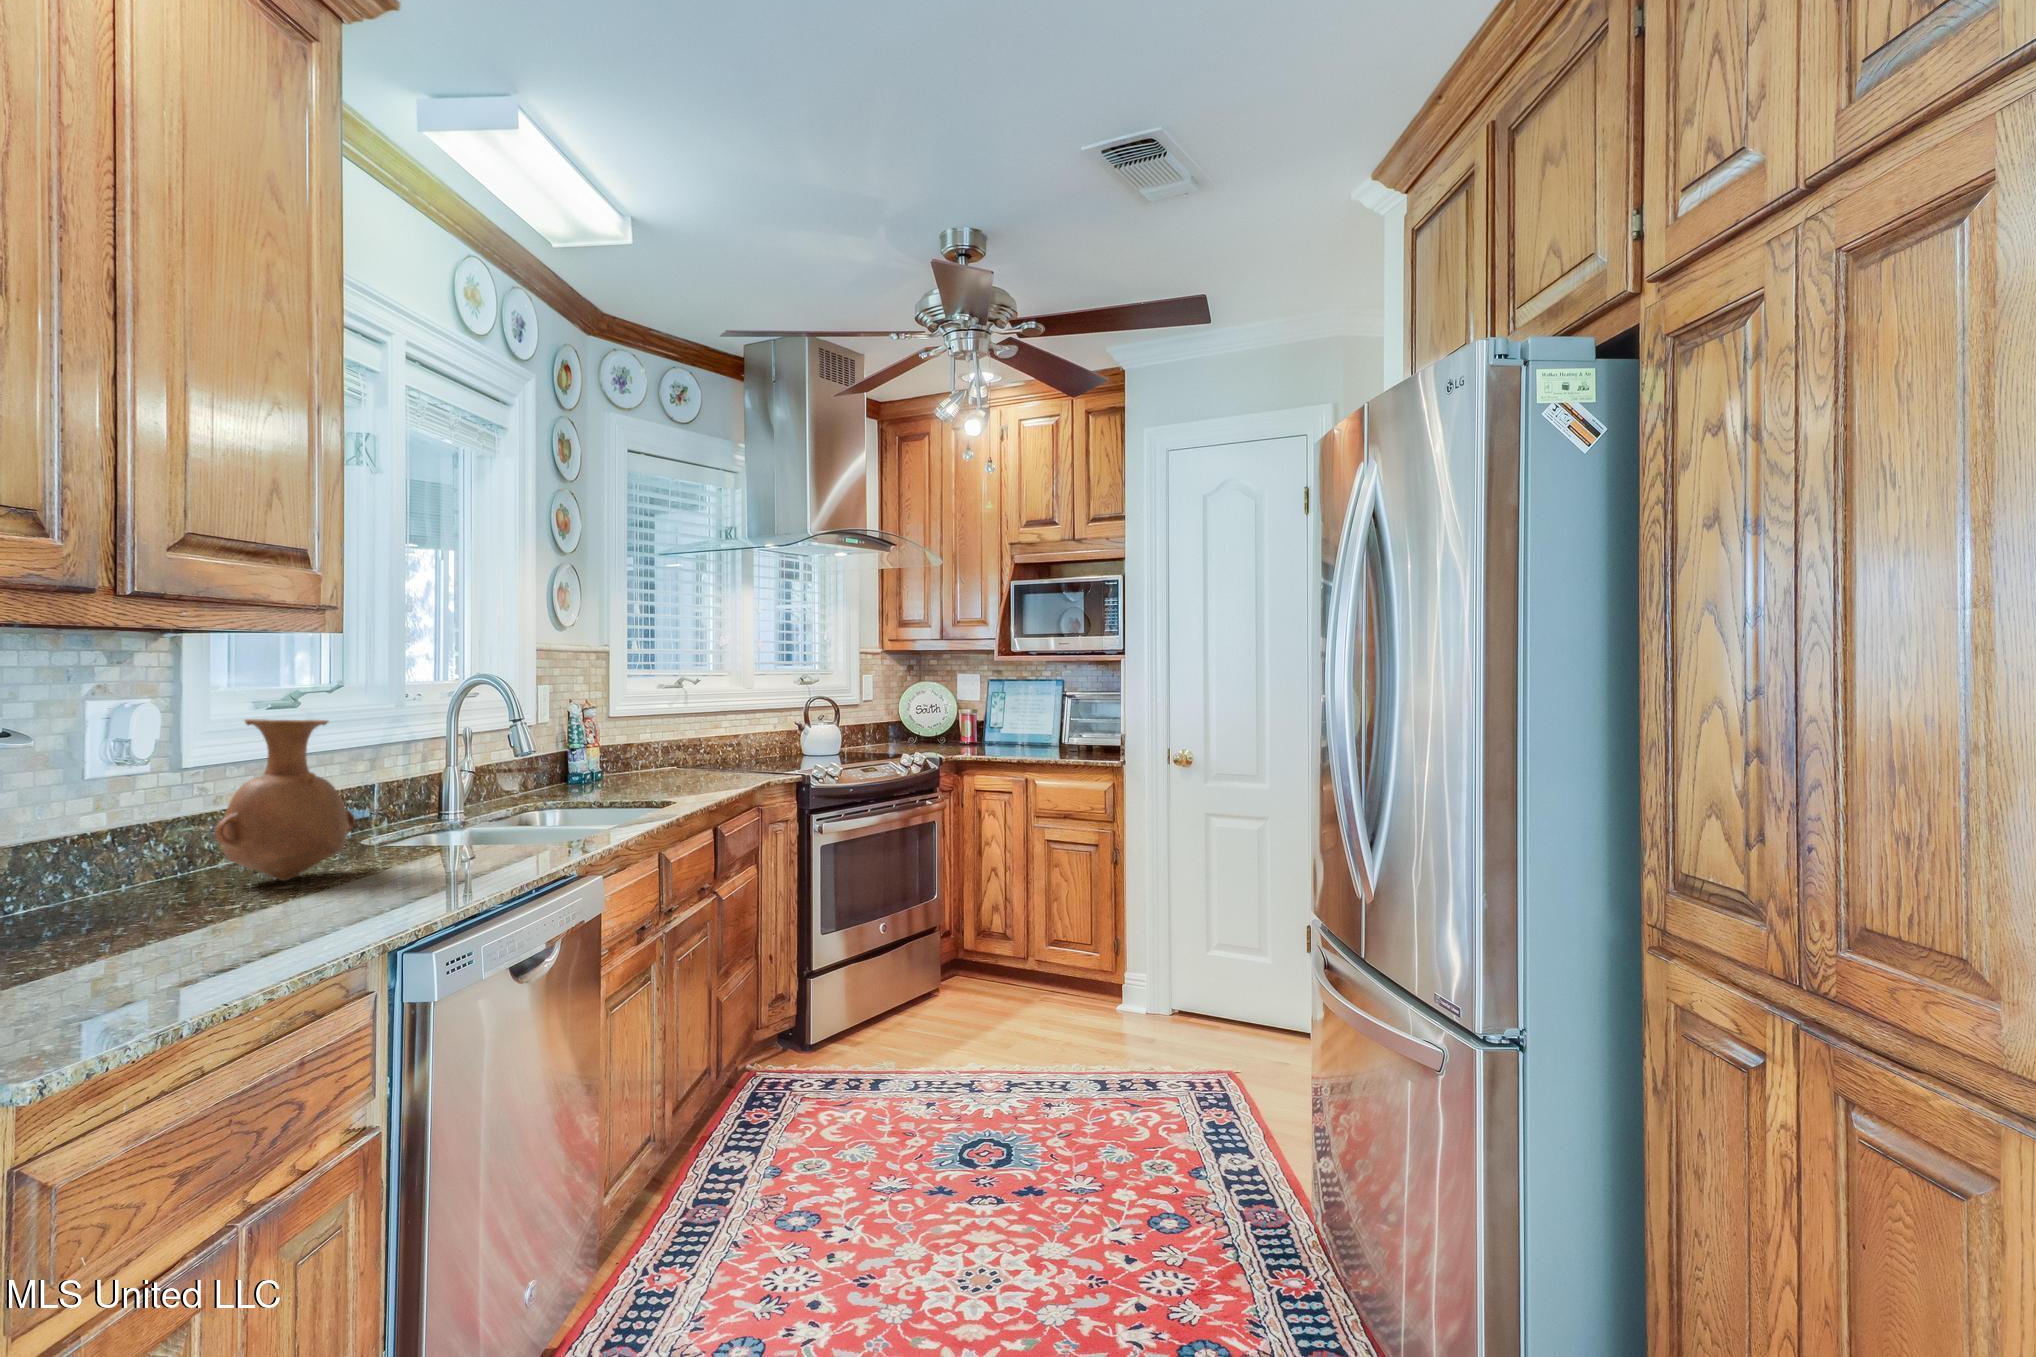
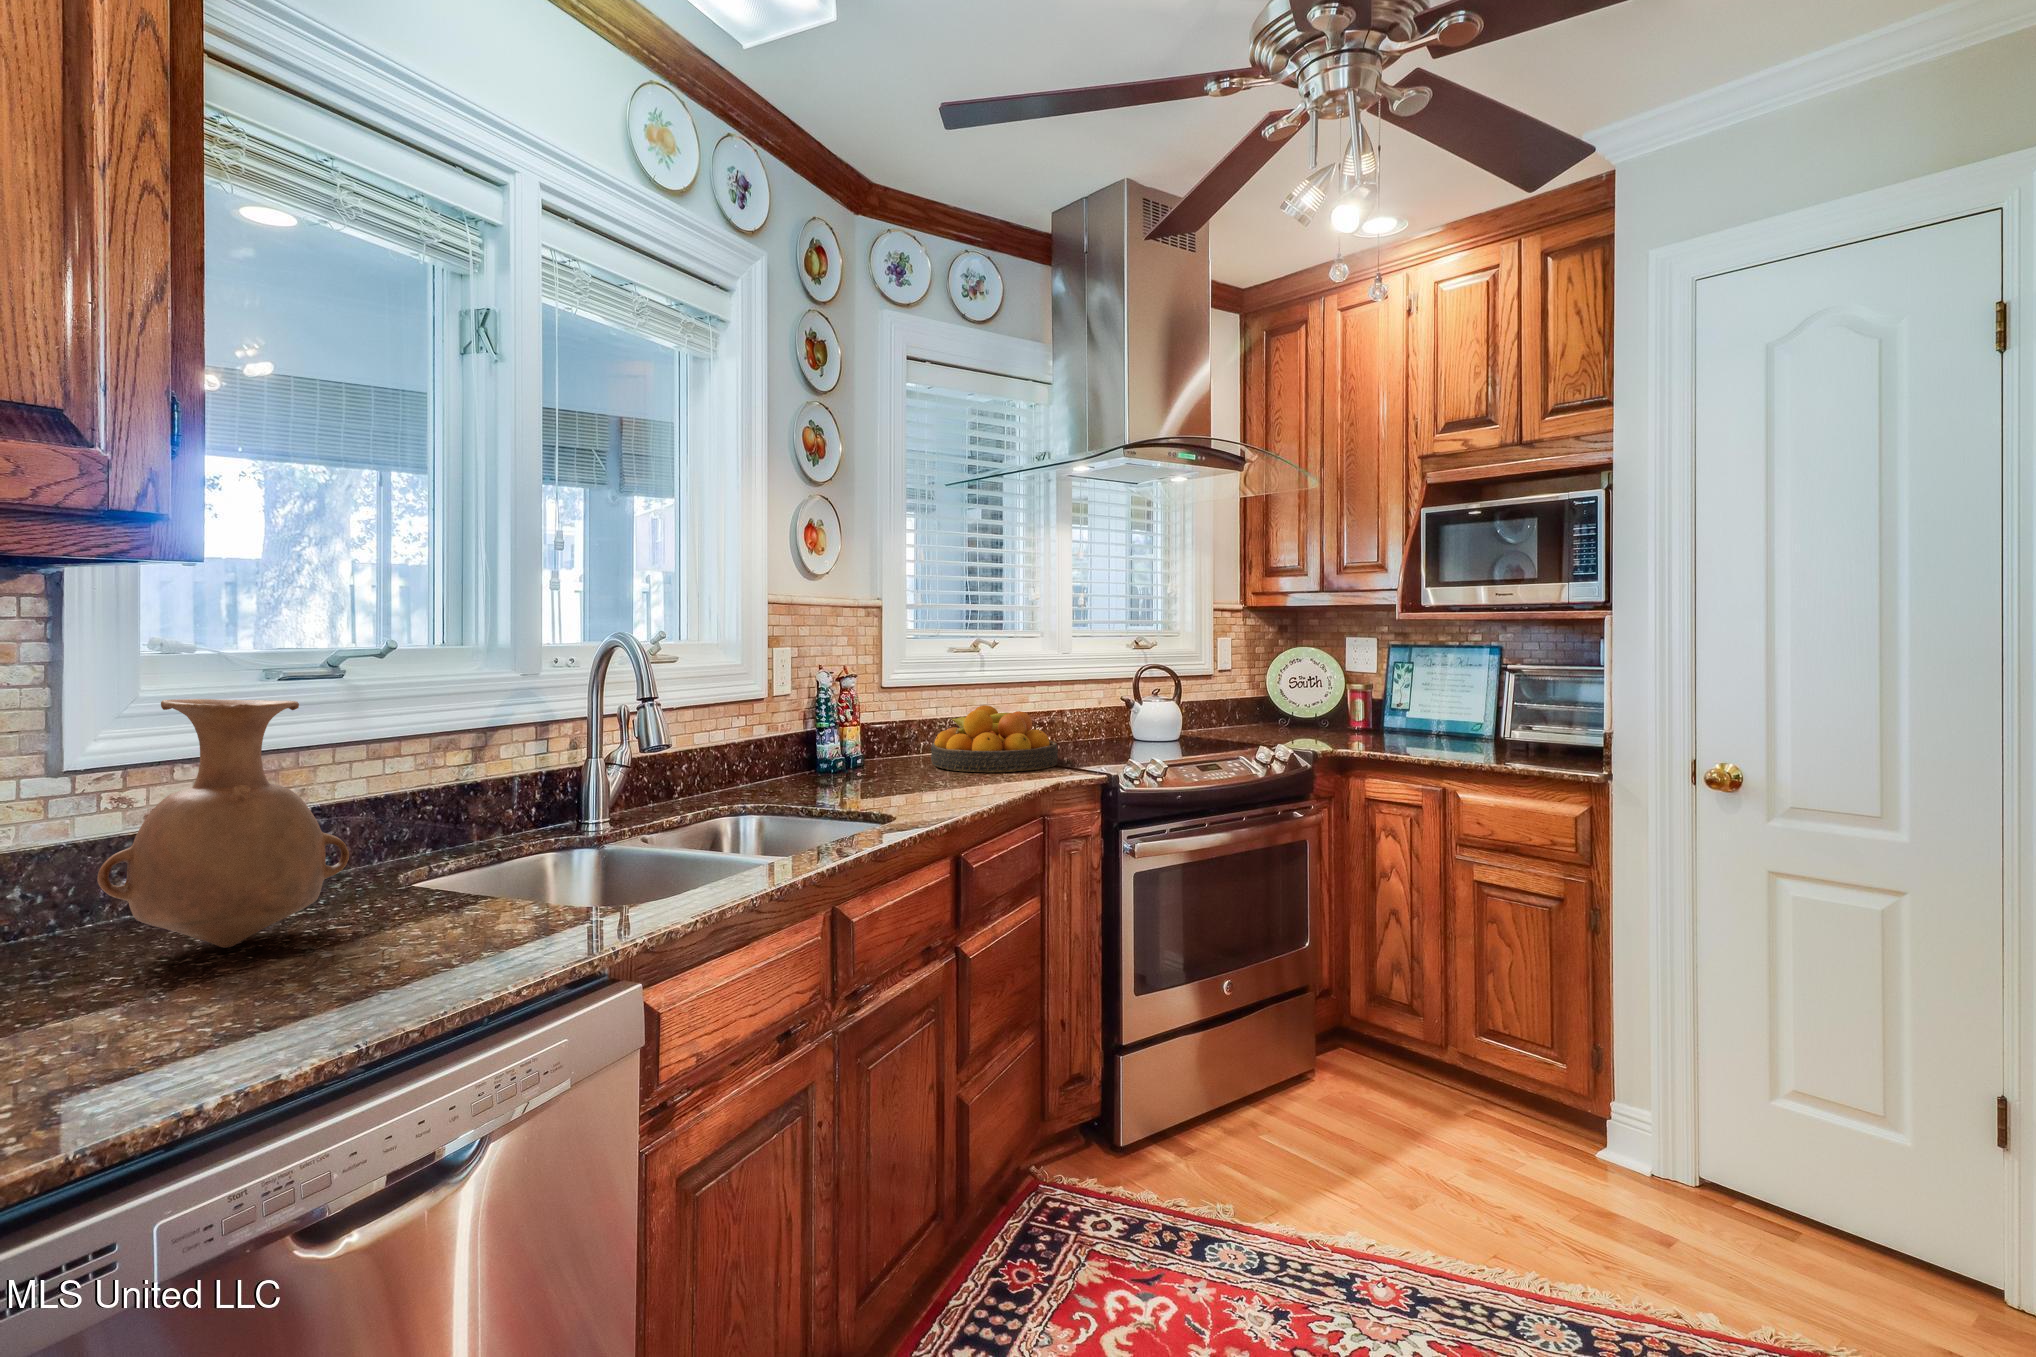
fruit bowl: none [650,728,754,778] -> present [931,705,1058,772]

